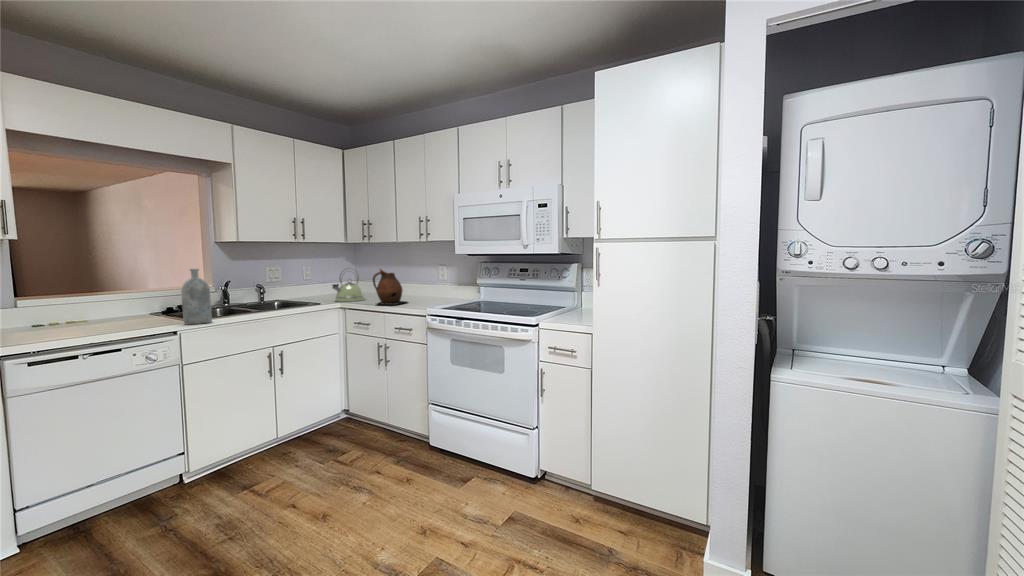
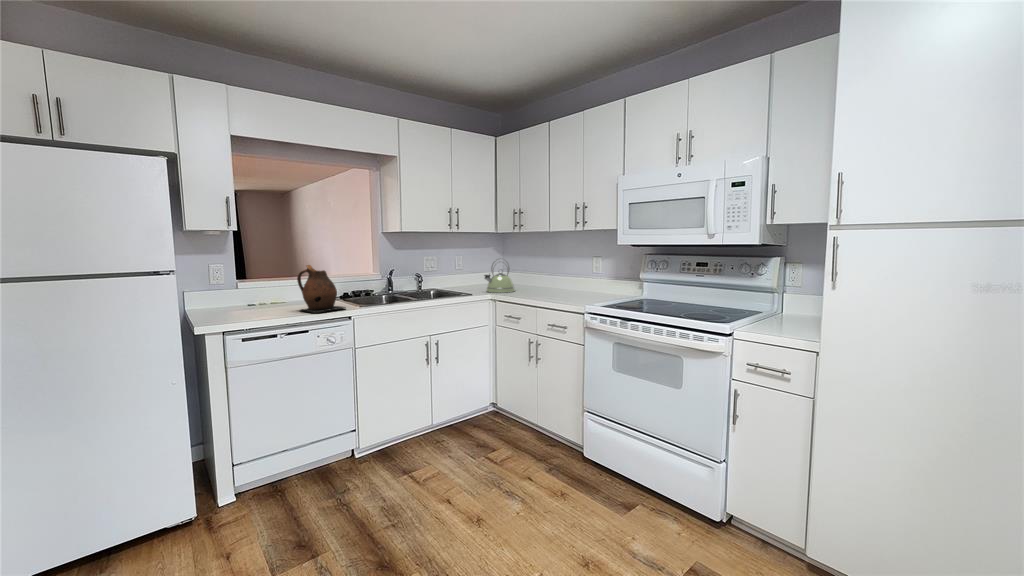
bottle: present [181,269,212,325] -> none [355,257,380,311]
ceramic pitcher: present [373,269,406,305] -> present [297,265,346,313]

